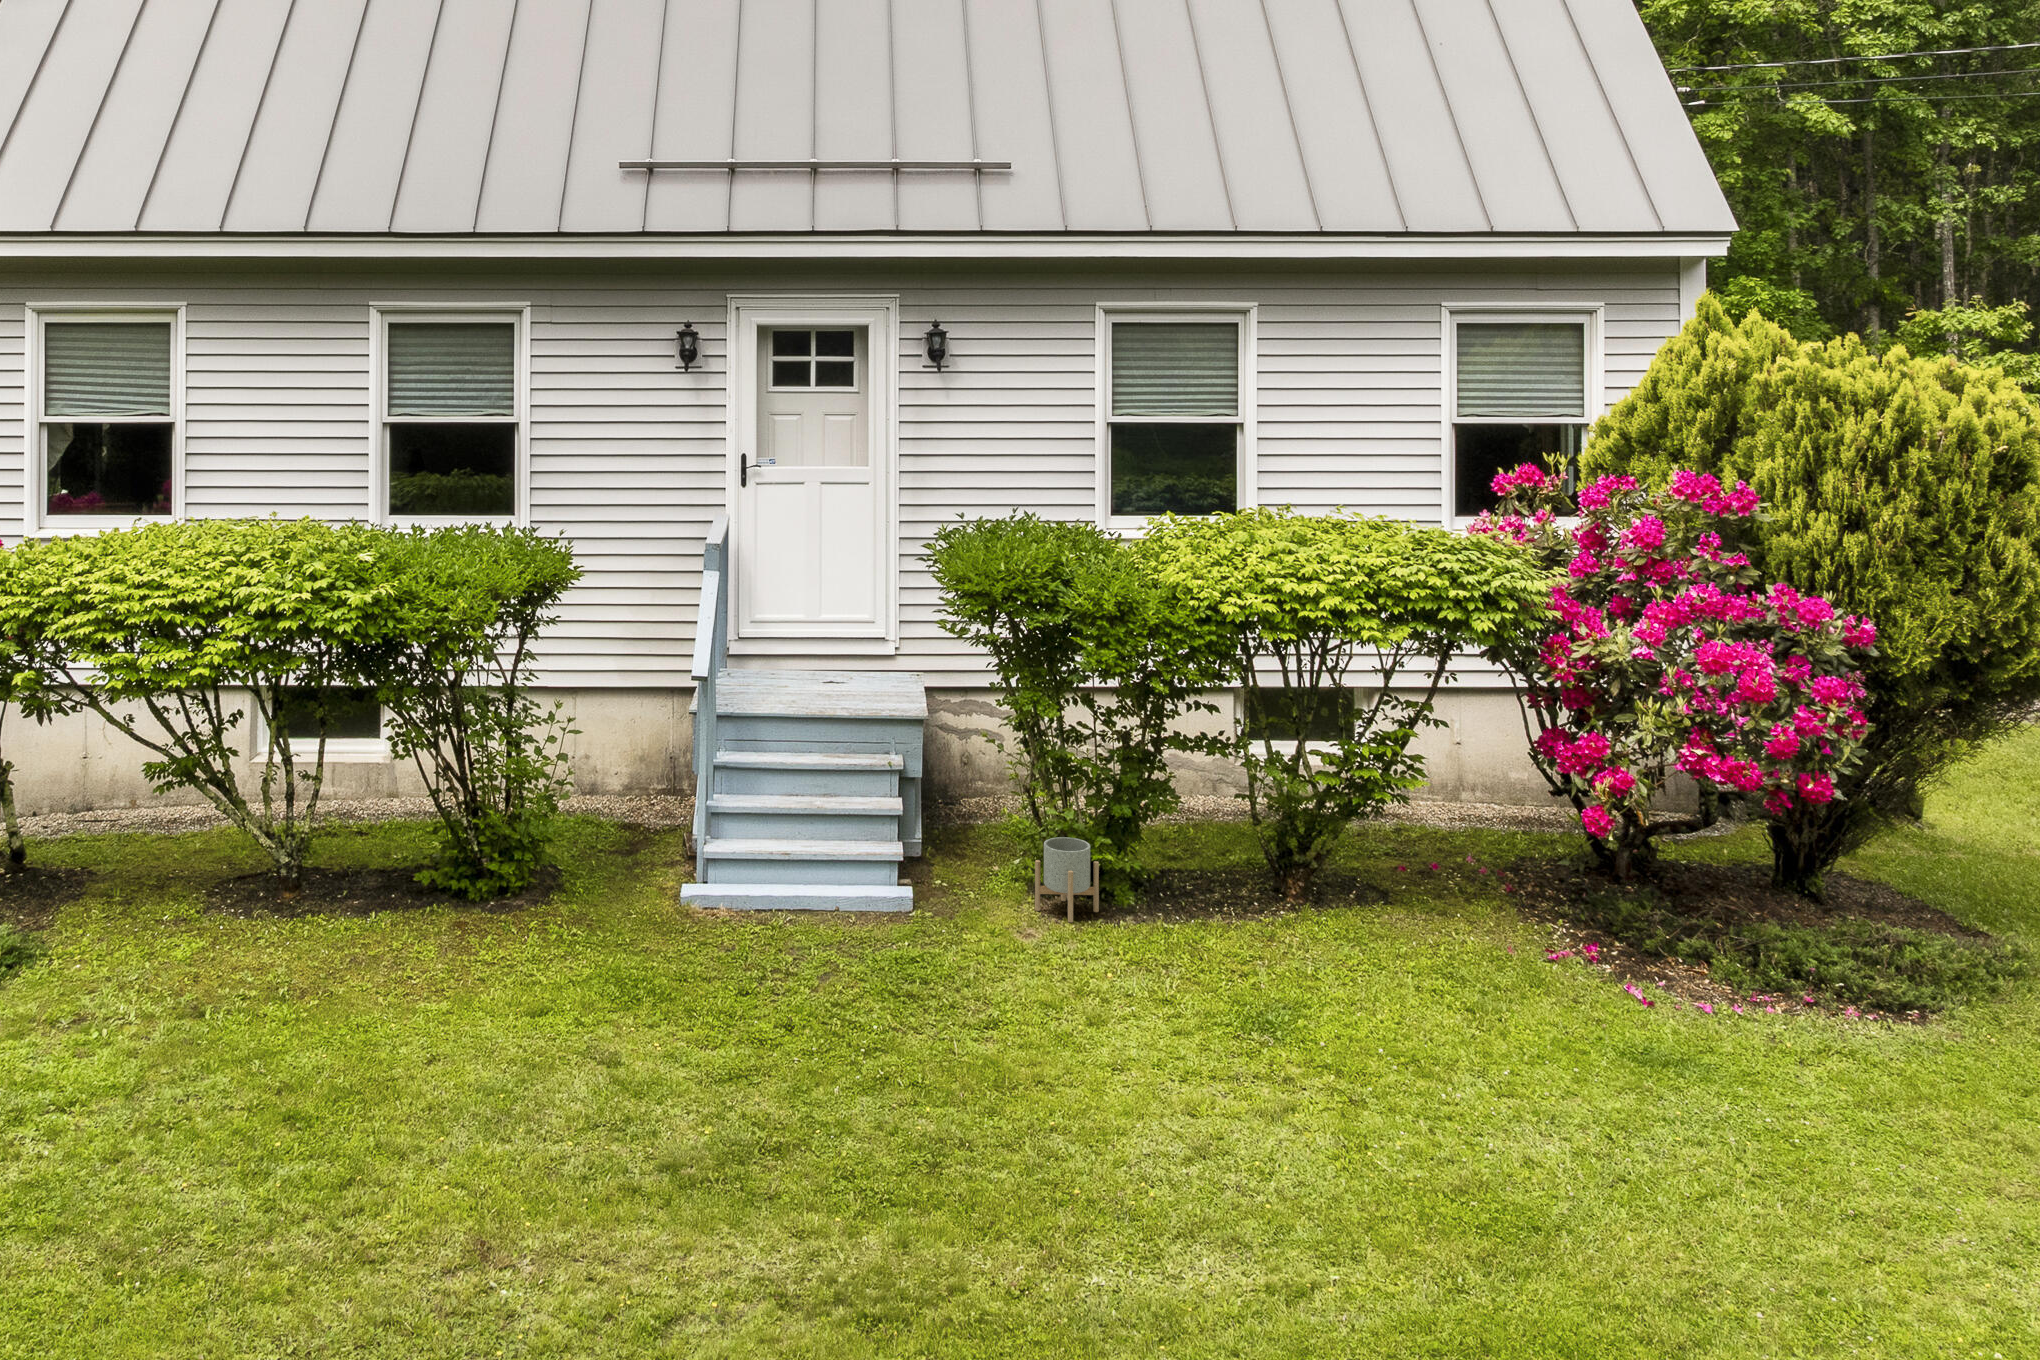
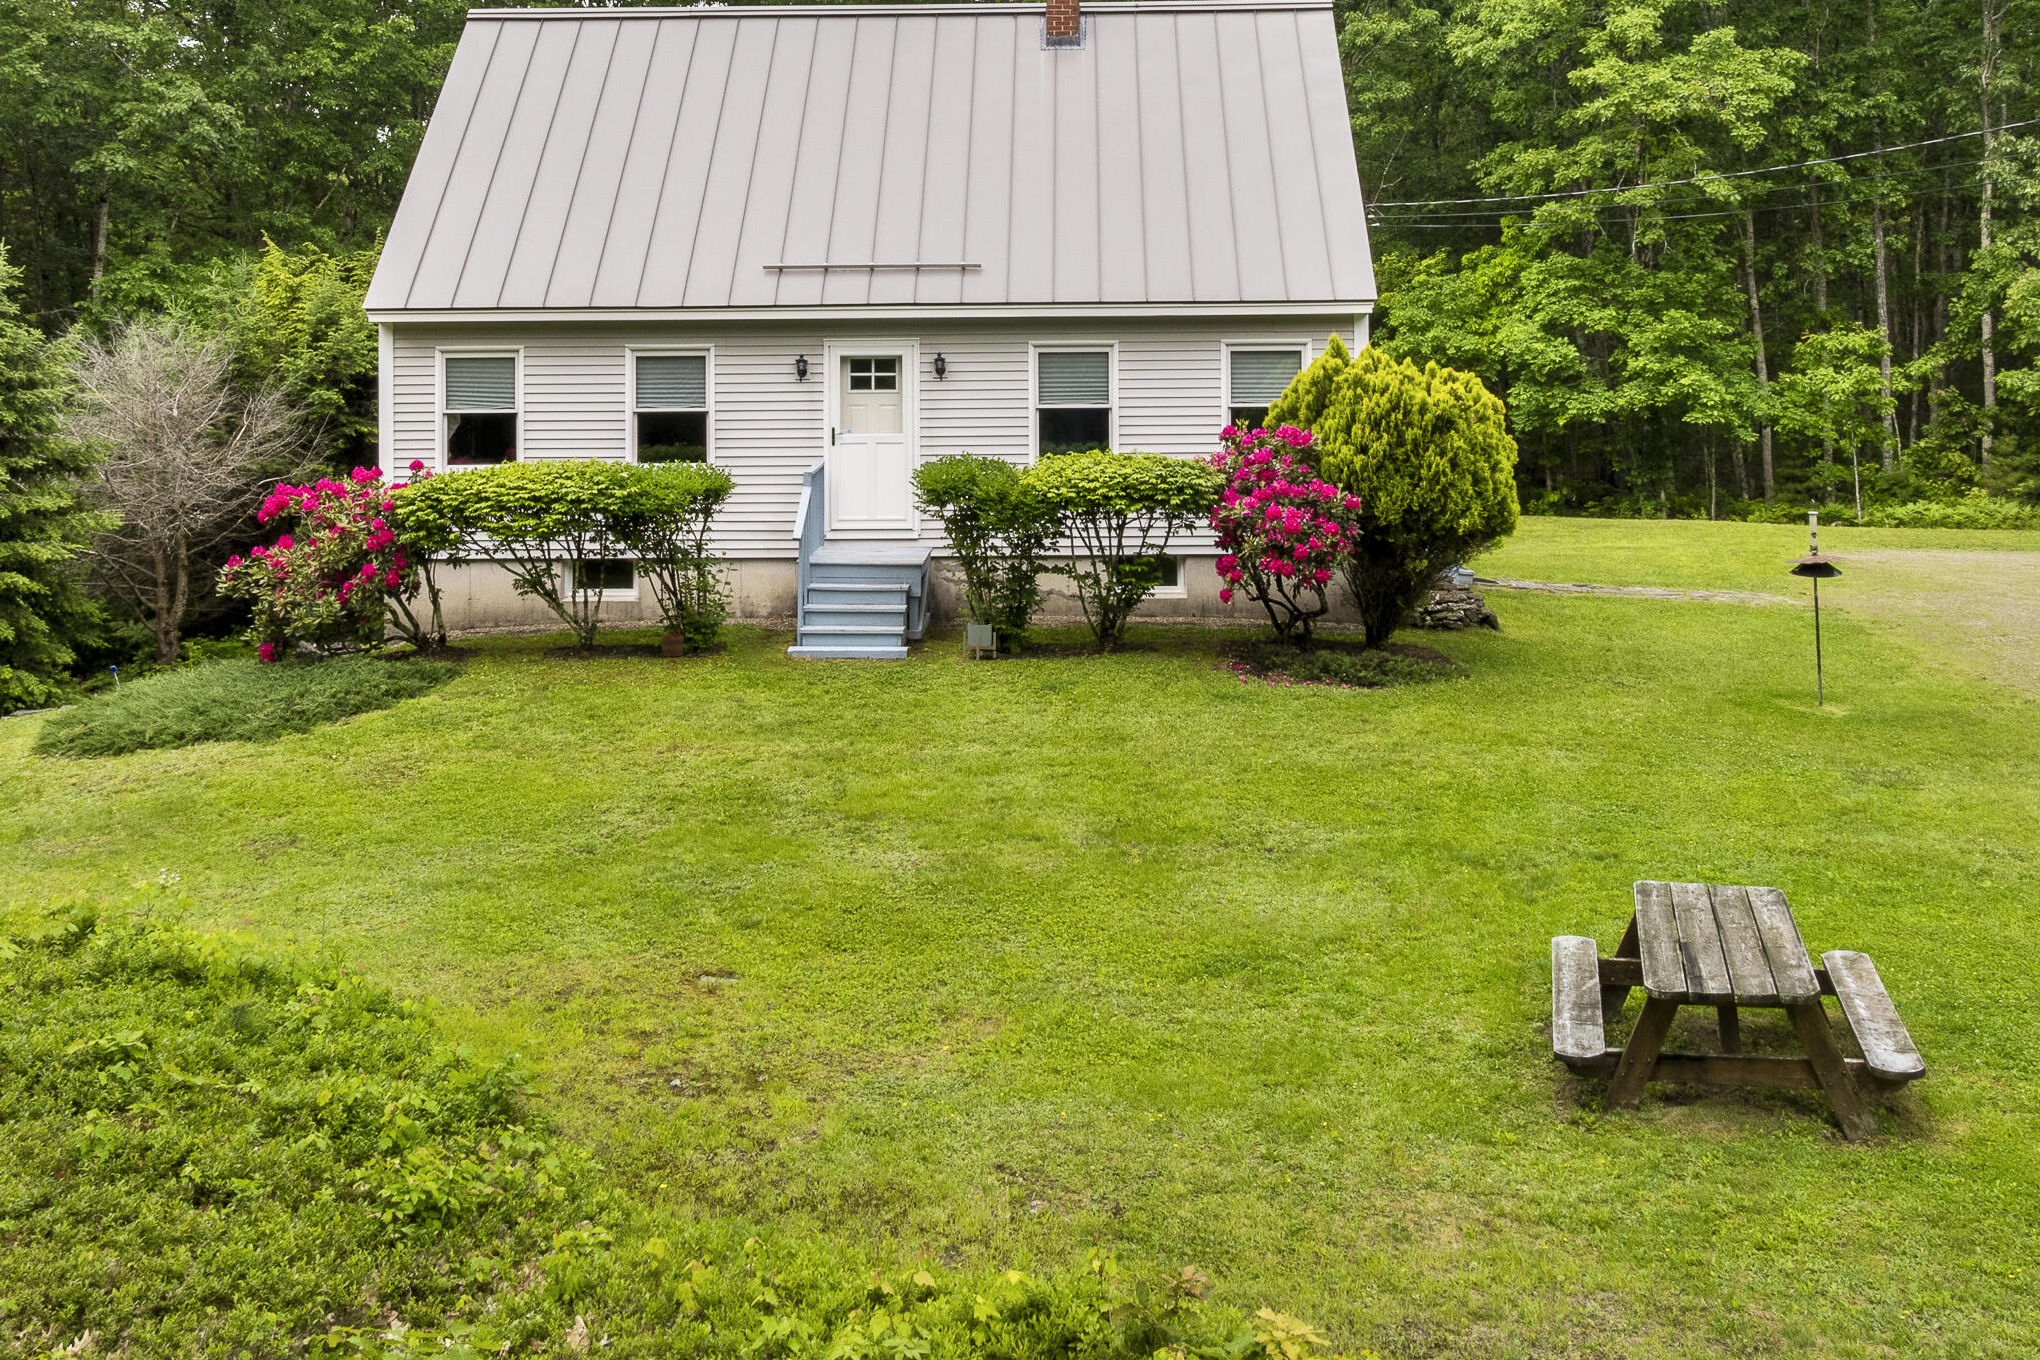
wooden bucket: none [441,835,486,916] -> present [661,618,684,657]

